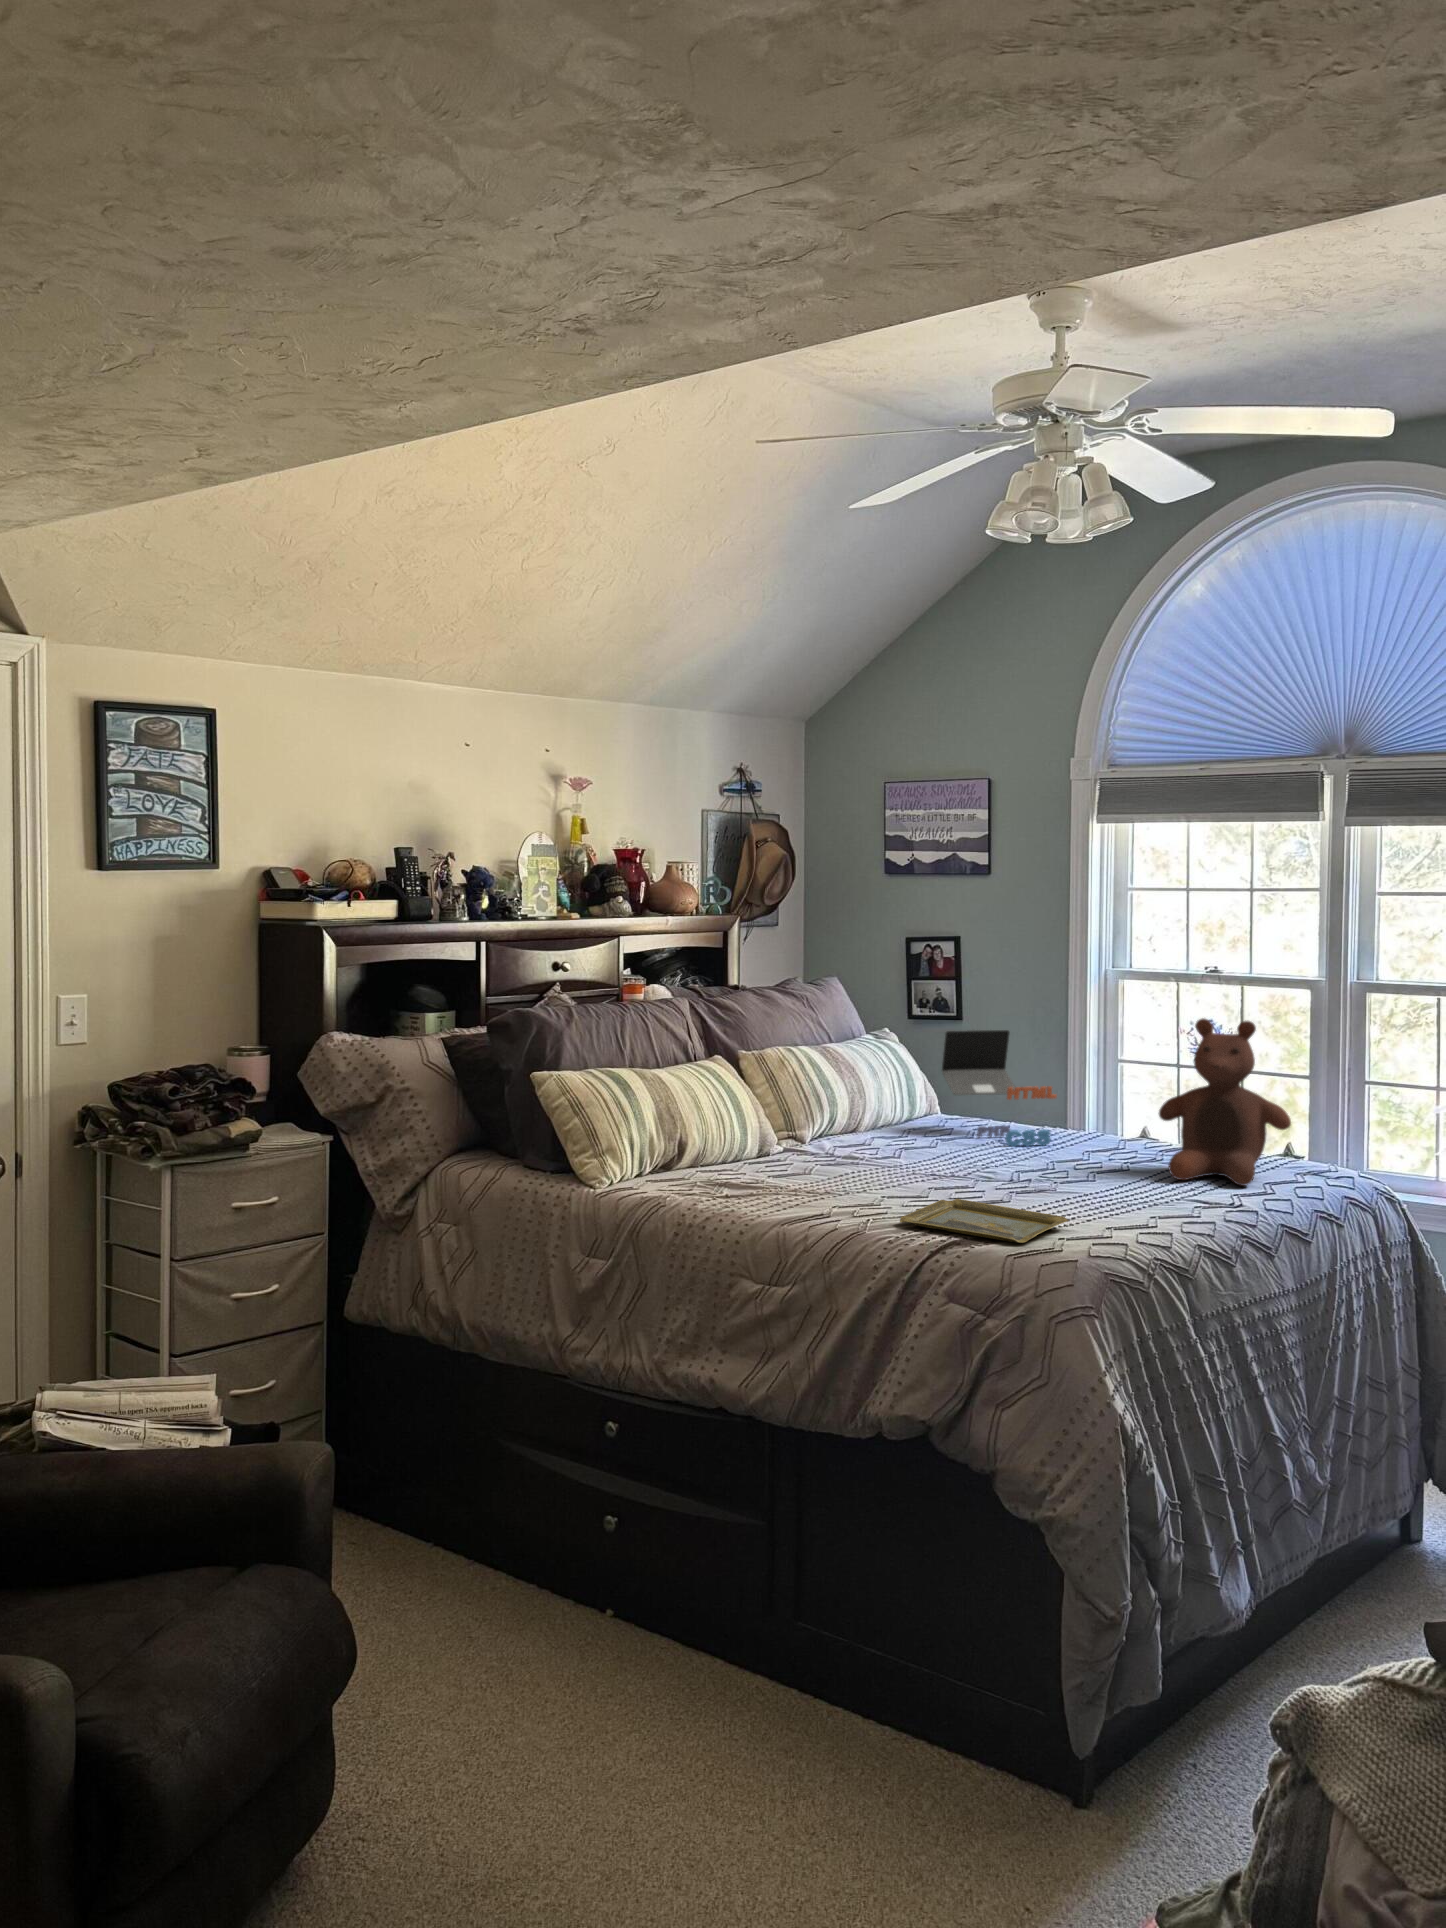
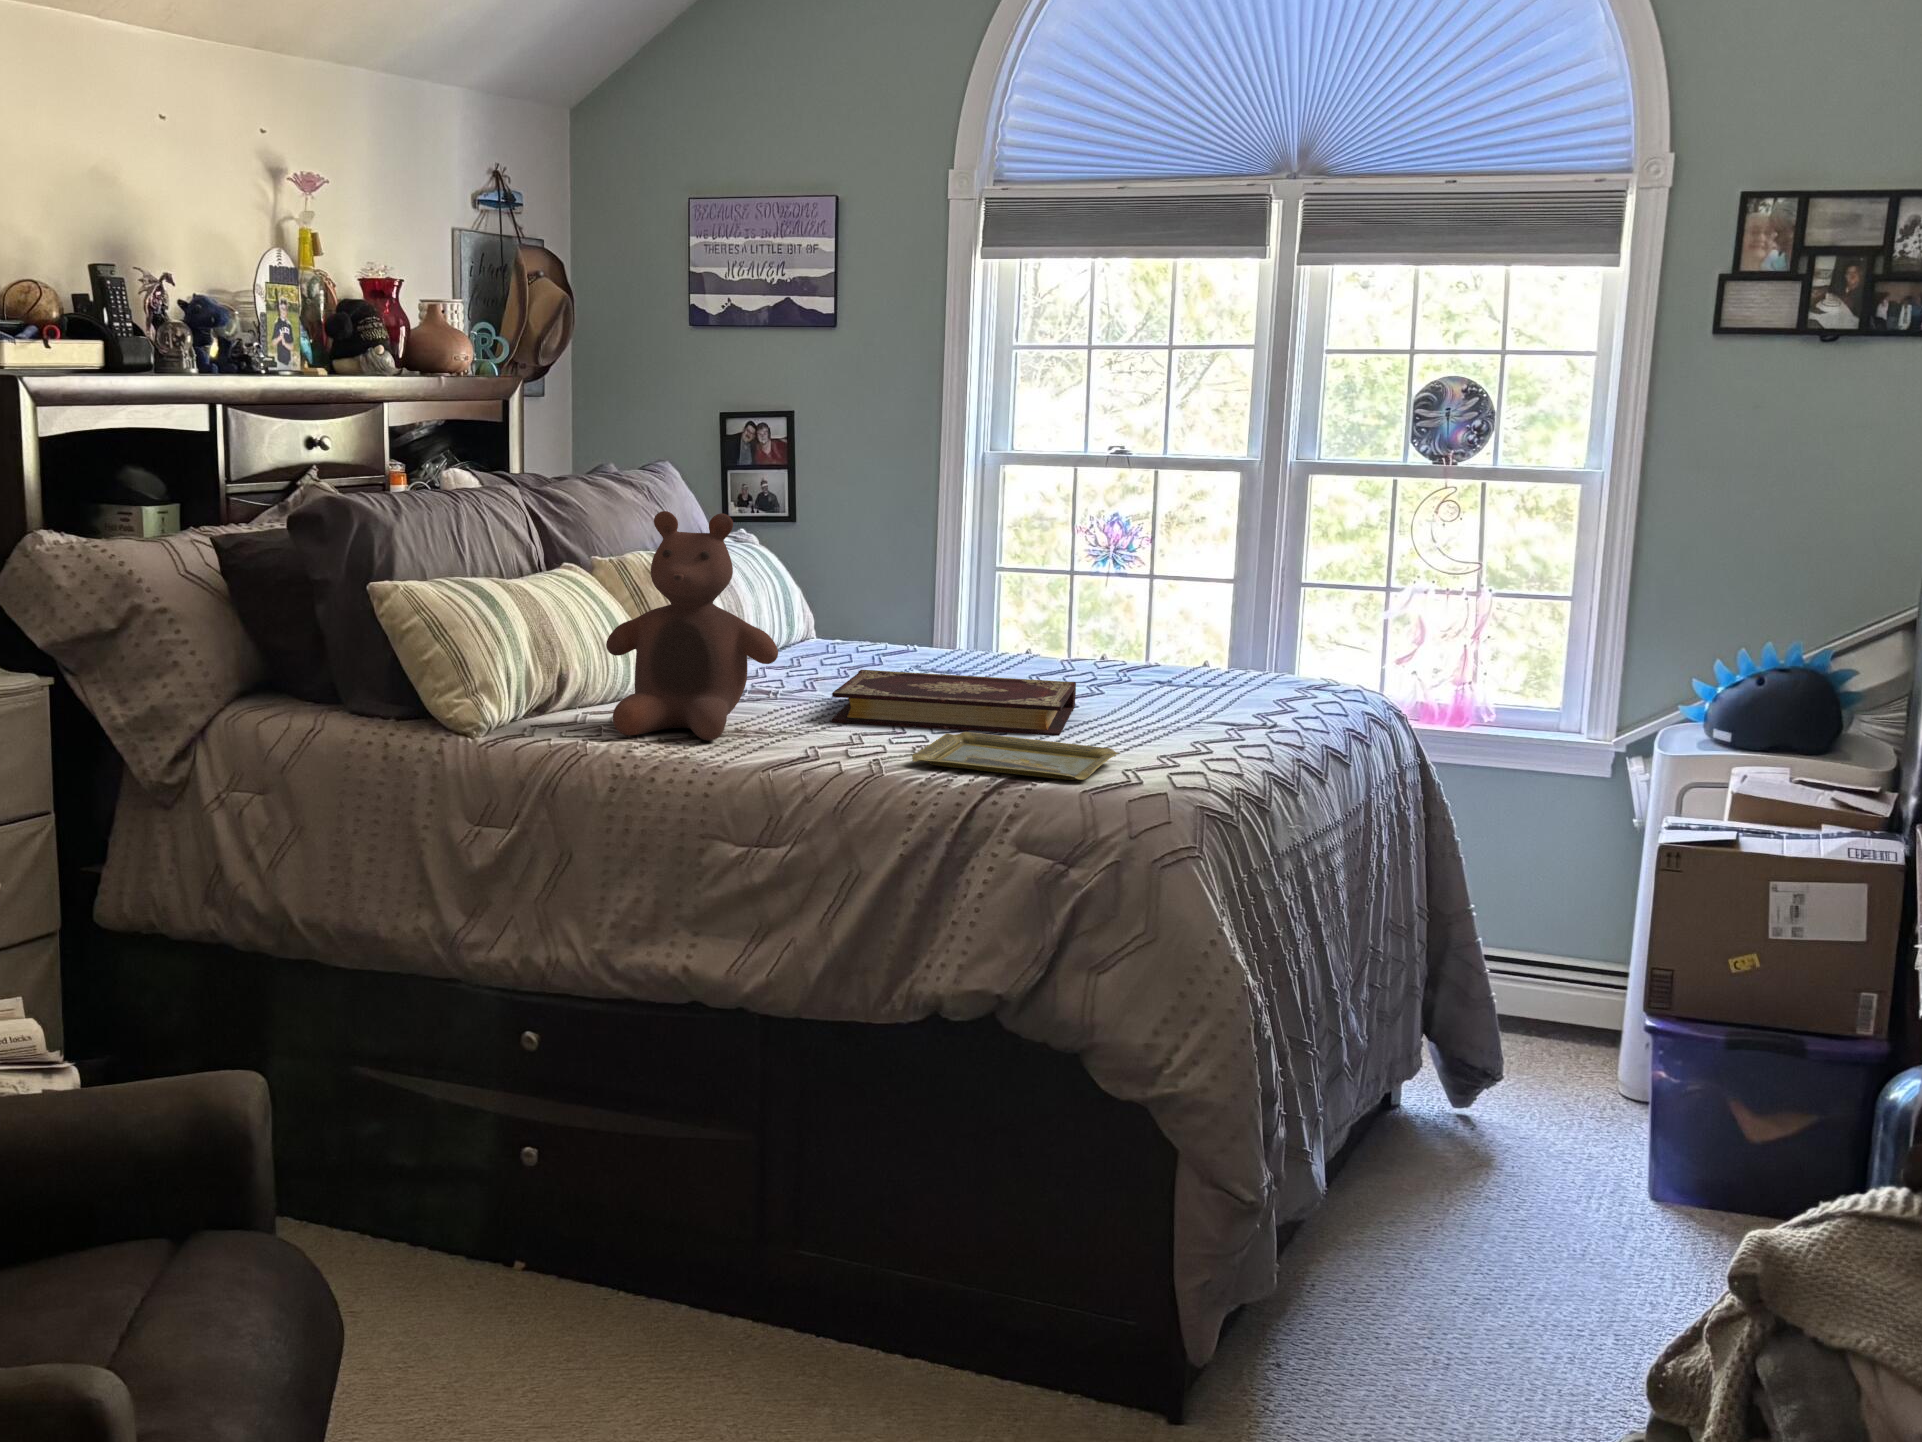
stuffed bear: present [1159,1018,1291,1186] -> present [606,511,778,741]
laptop: present [942,1030,1057,1147] -> none [849,525,1007,673]
book: none [874,1144,1081,1204] -> present [831,670,1076,736]

